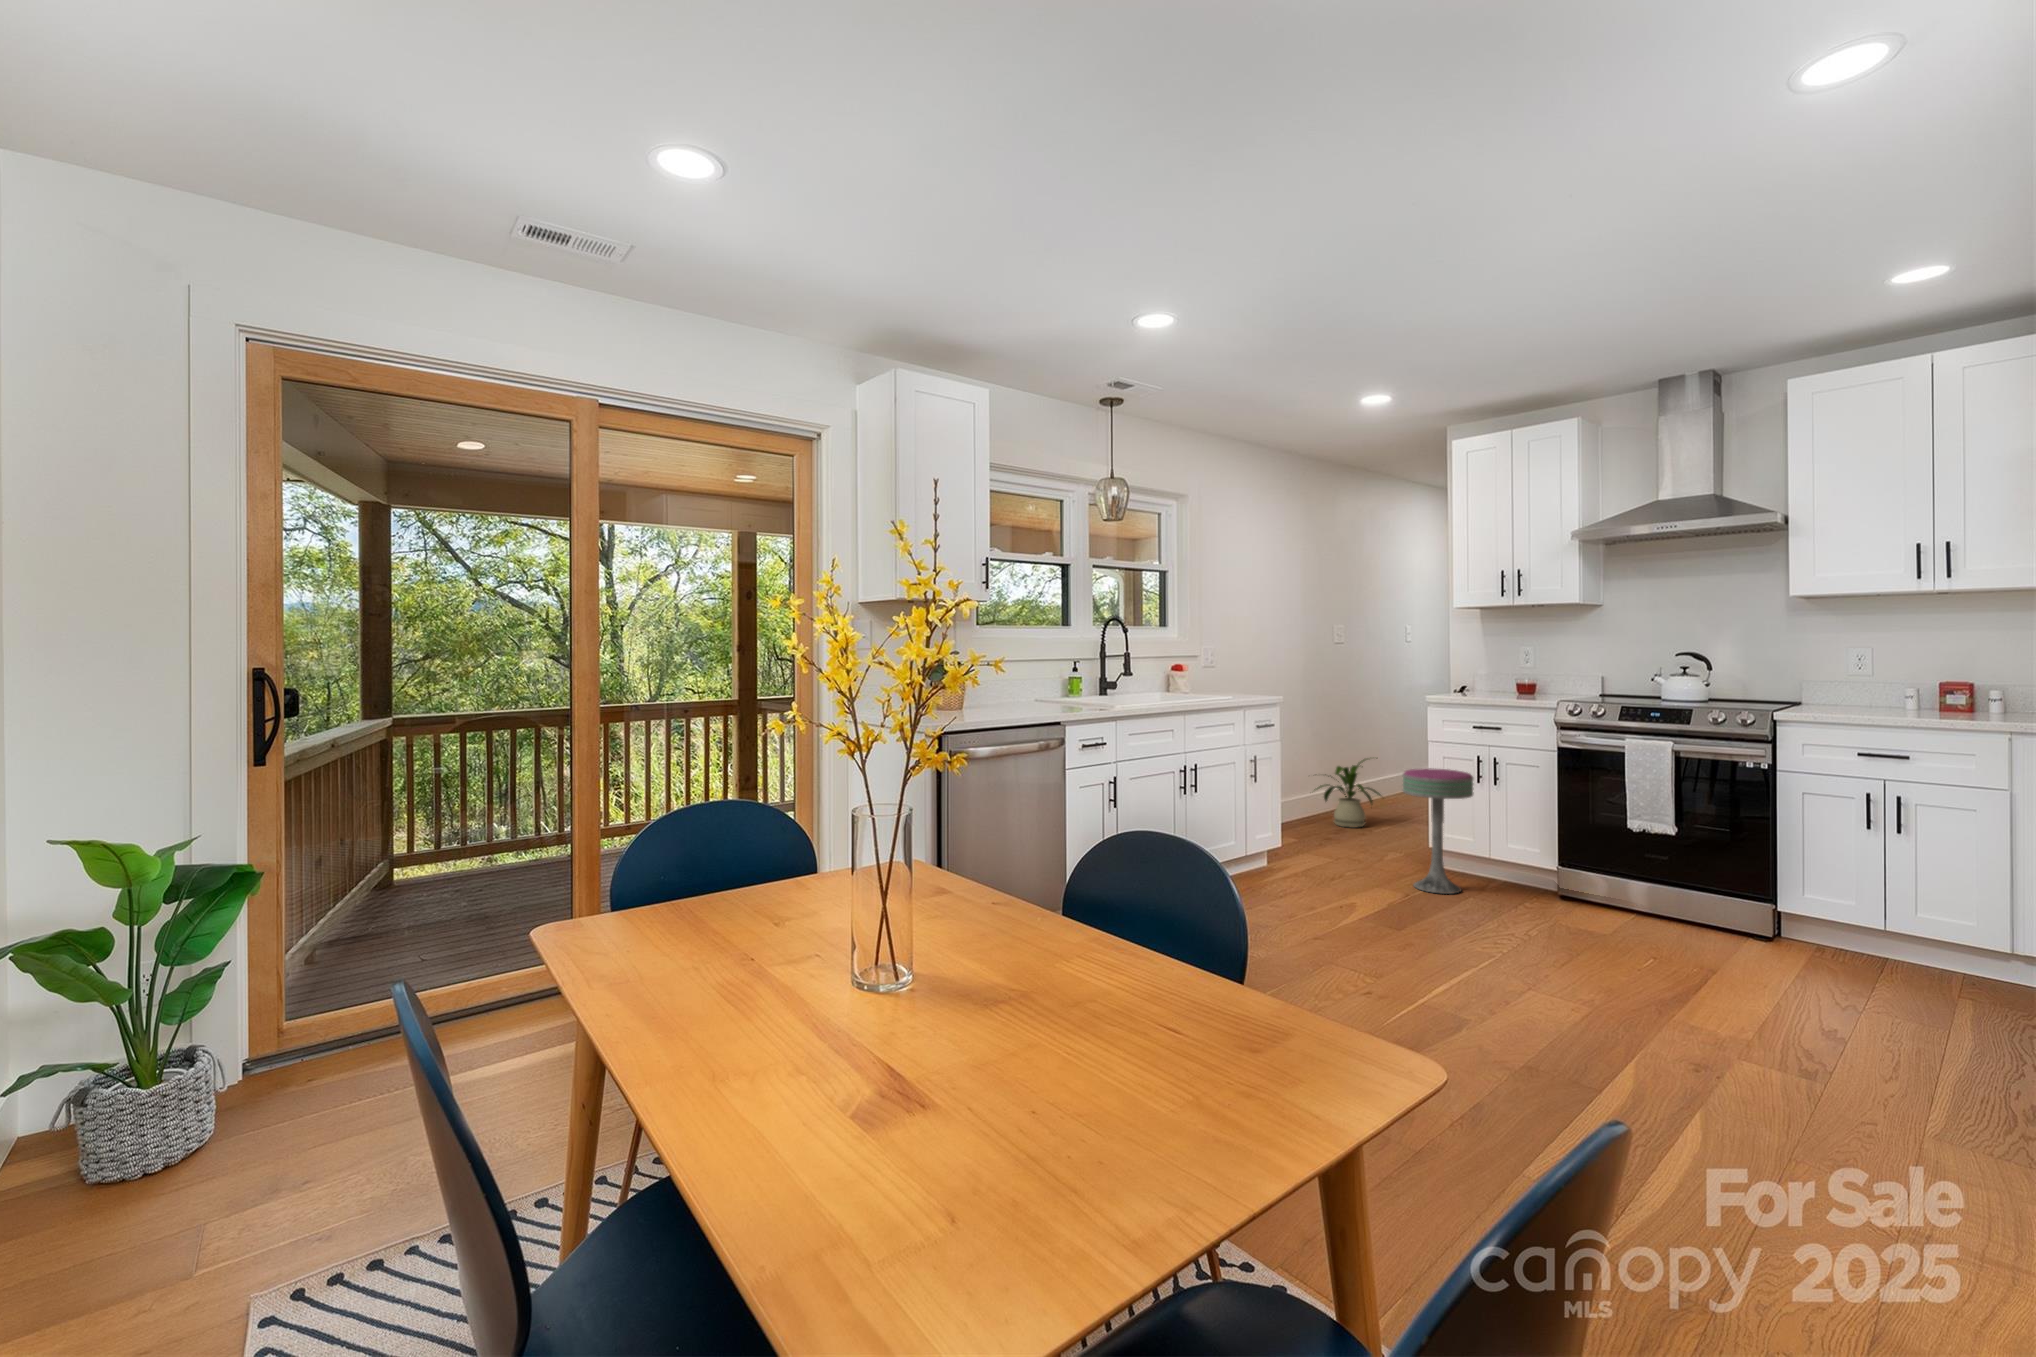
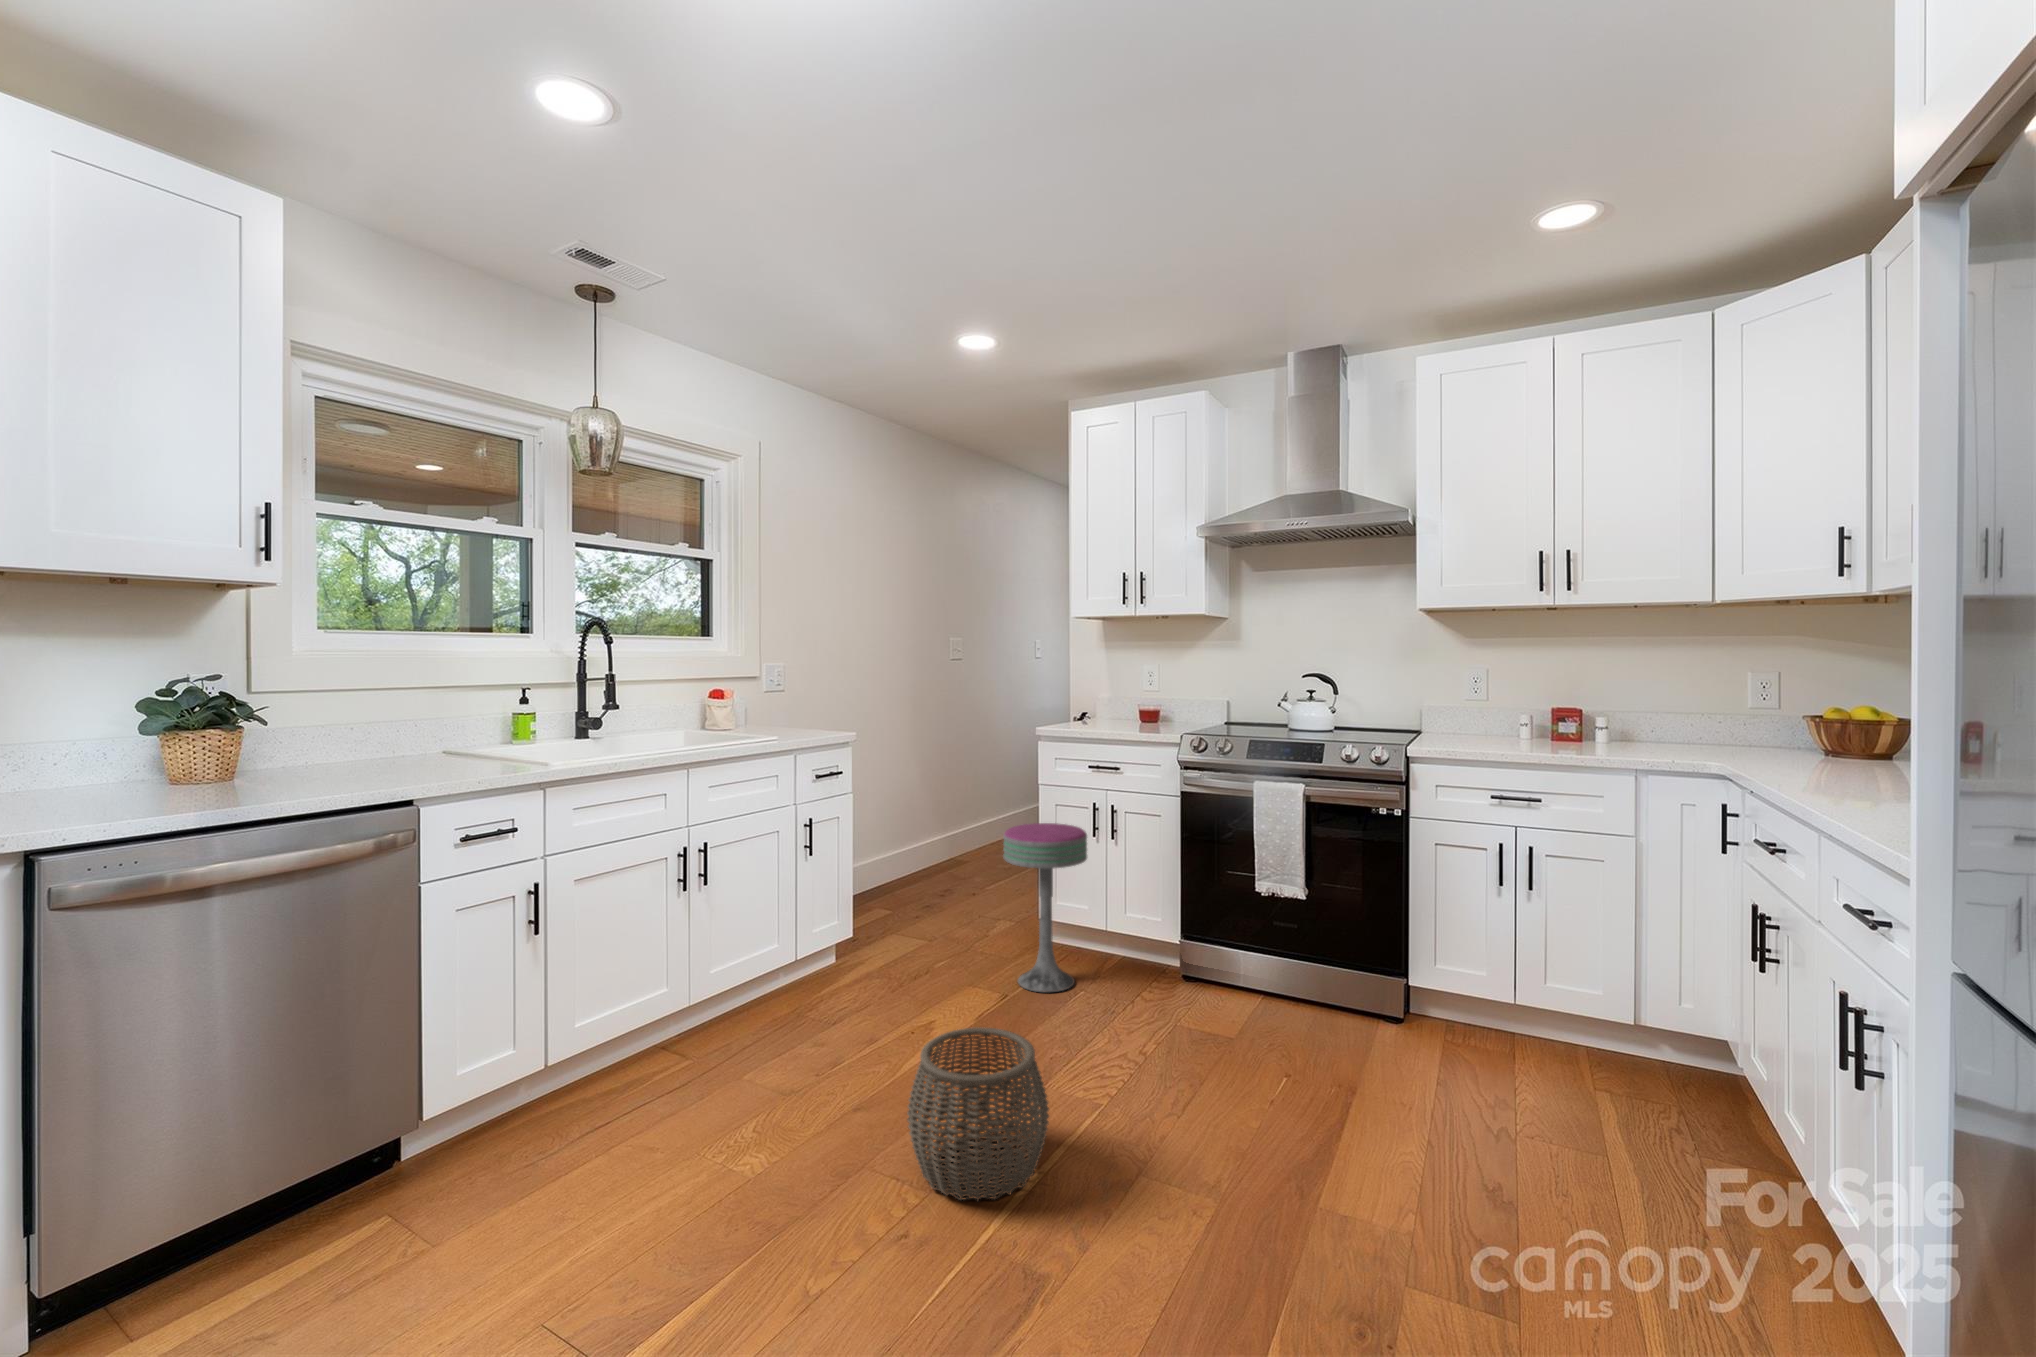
house plant: present [1314,759,1381,827] -> none [910,796,1003,885]
woven basket: none [1356,881,1457,979] -> present [907,1027,1049,1200]

